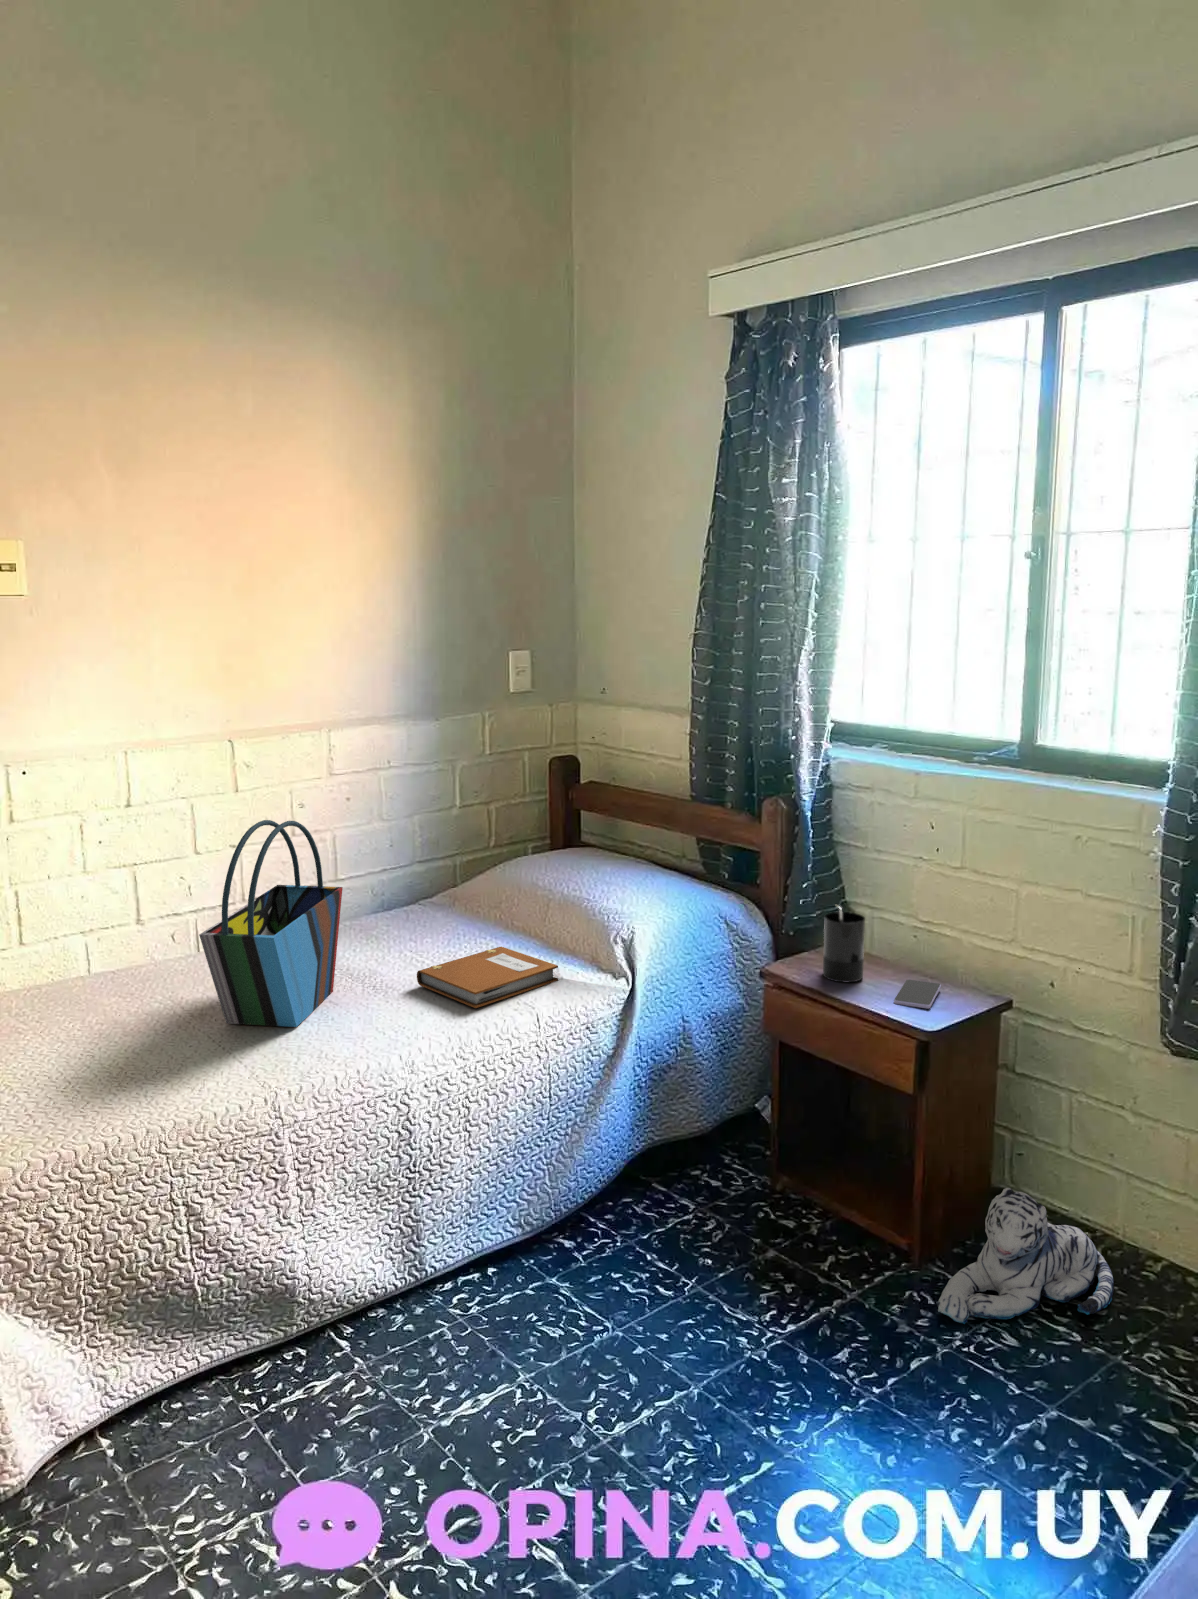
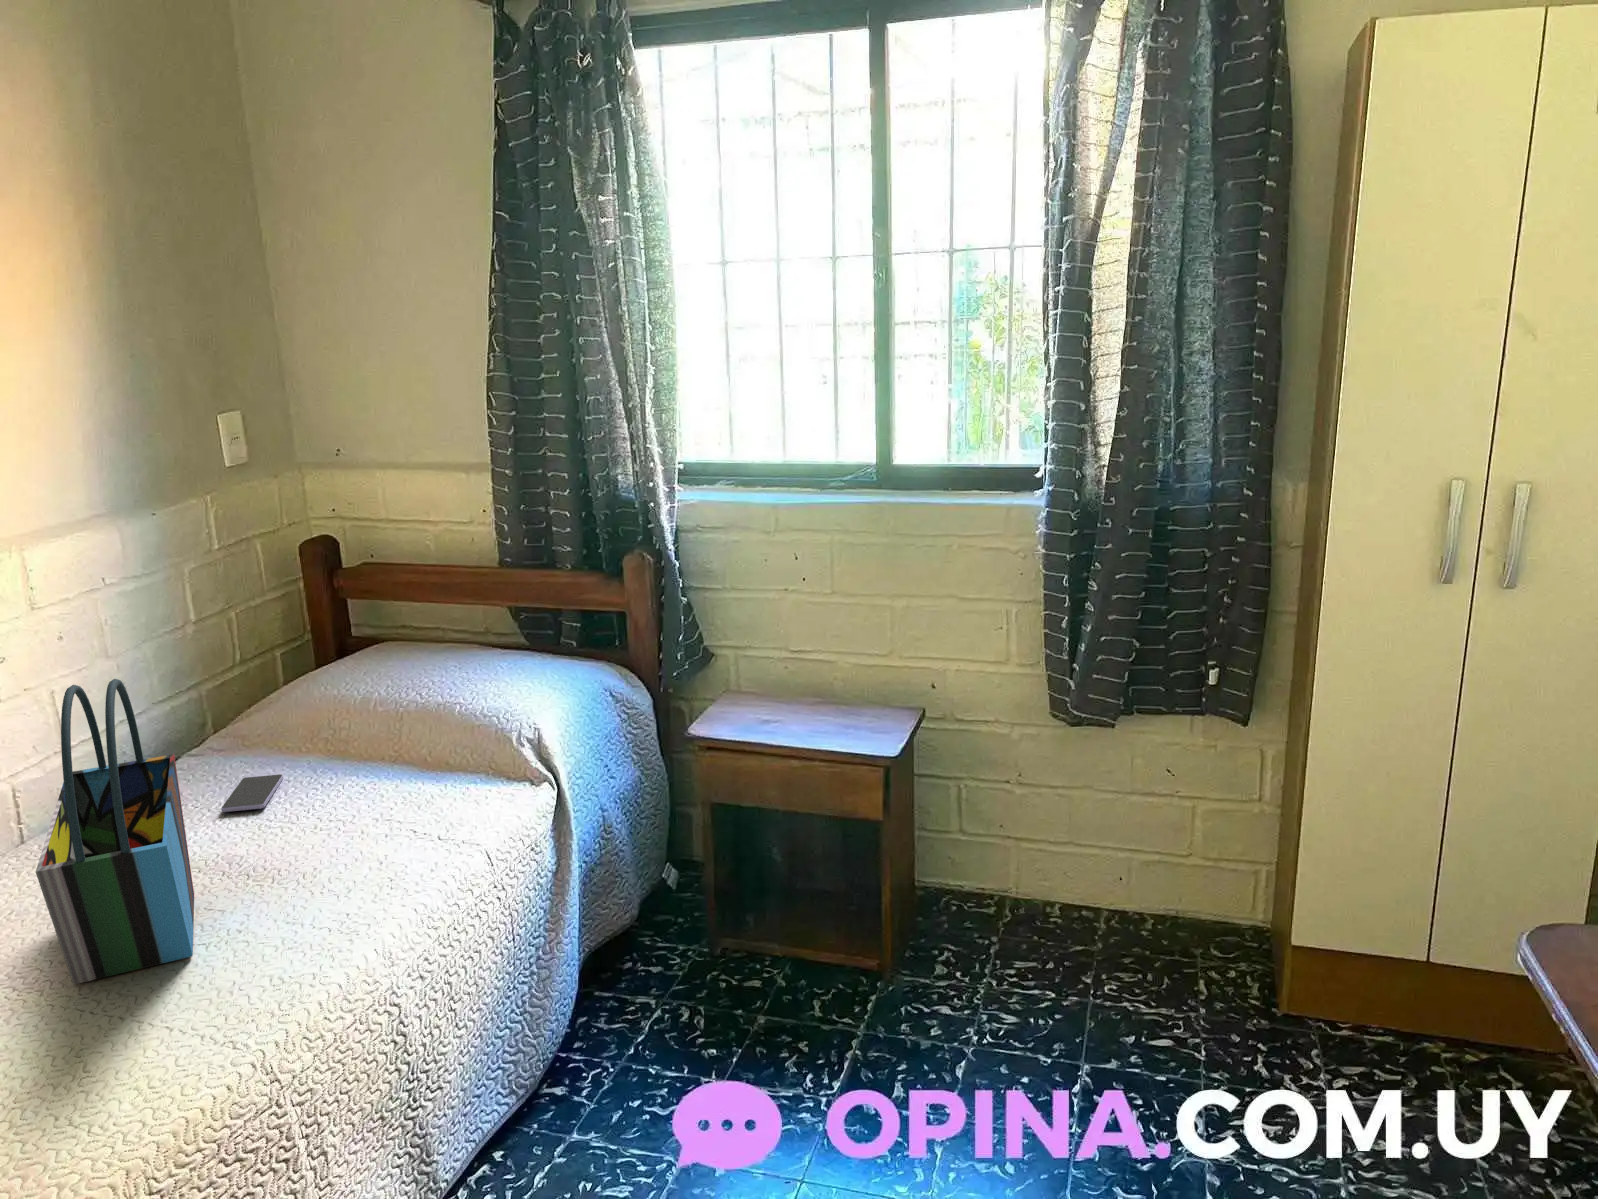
candle: present [823,906,865,982] -> none [736,652,780,730]
notebook: present [417,947,558,1008] -> none [308,780,480,861]
smartphone: present [894,980,941,1009] -> present [221,774,283,812]
plush toy: present [937,1188,1114,1324] -> none [933,881,1052,1019]

